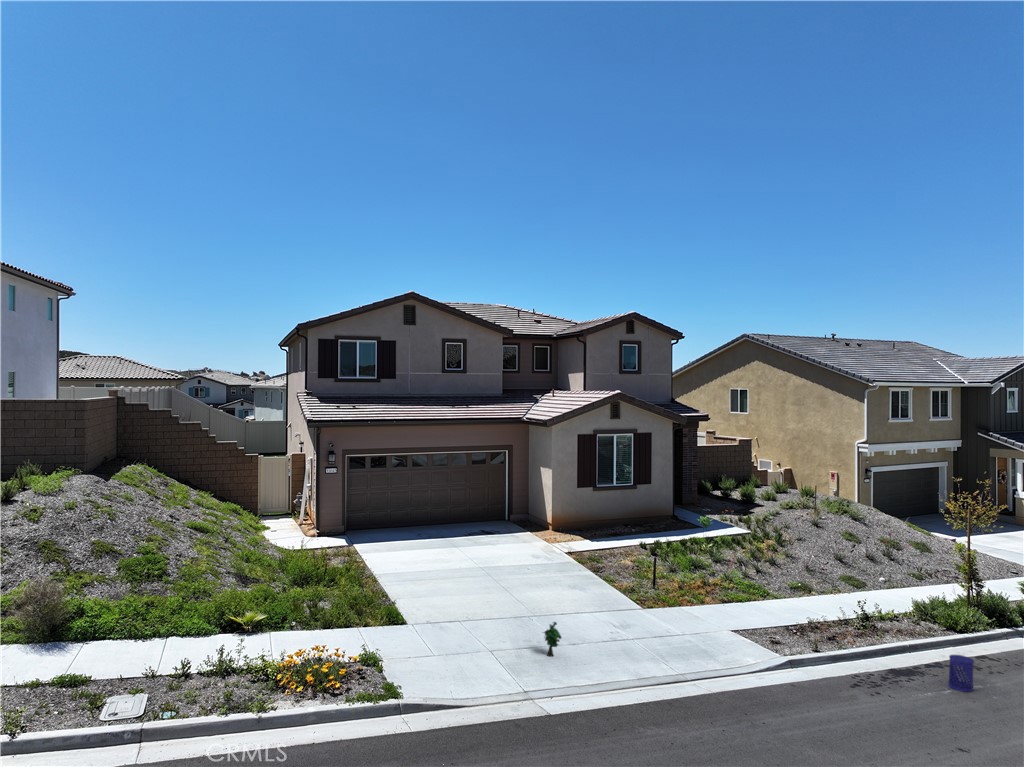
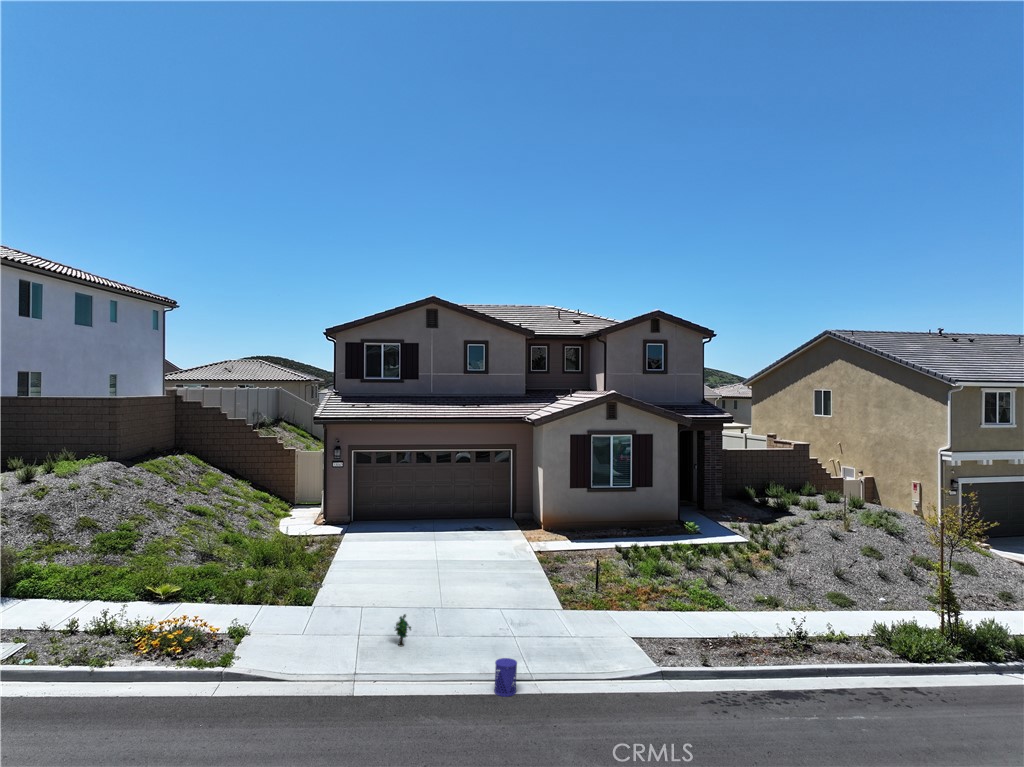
waste bin: present [949,655,974,692] -> present [494,658,517,697]

